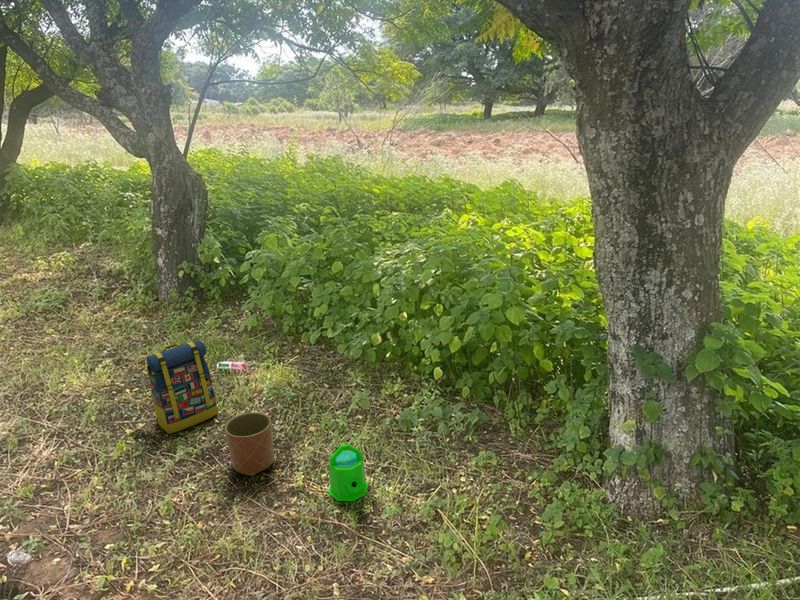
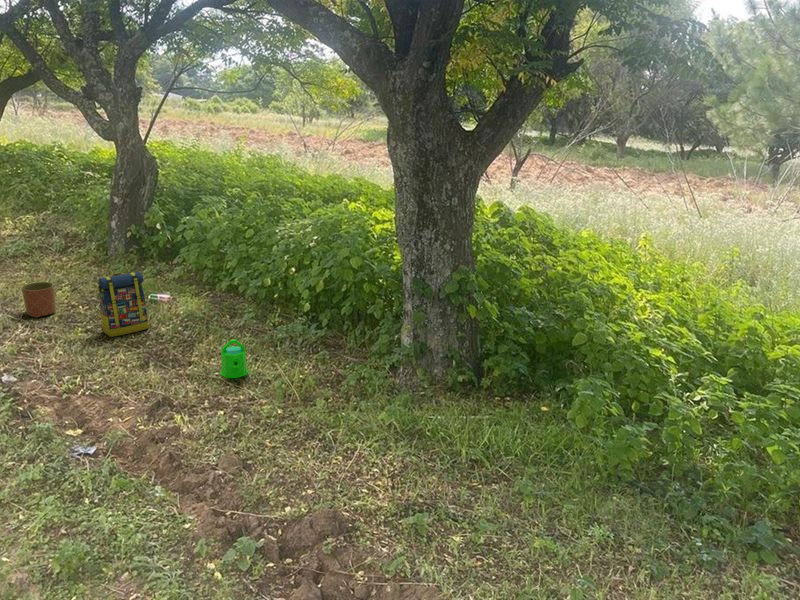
planter: present [225,412,274,476] -> present [21,282,56,318]

